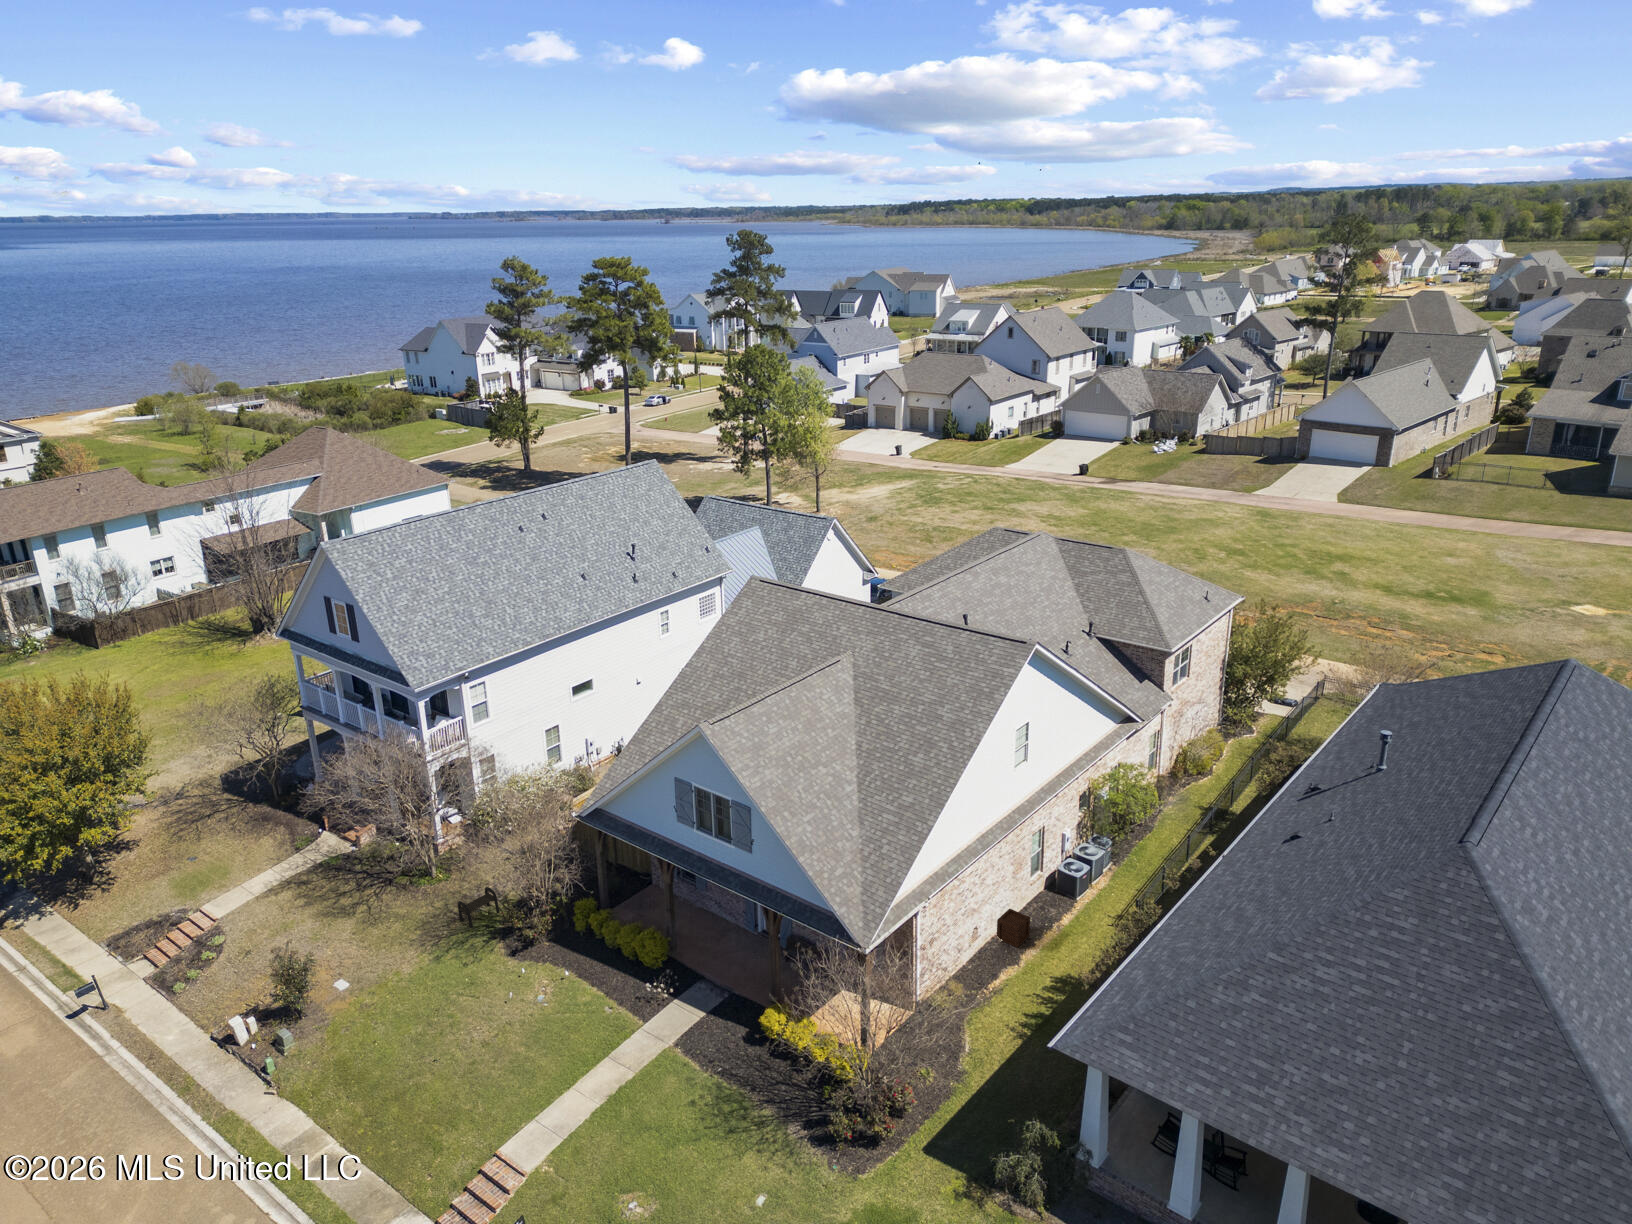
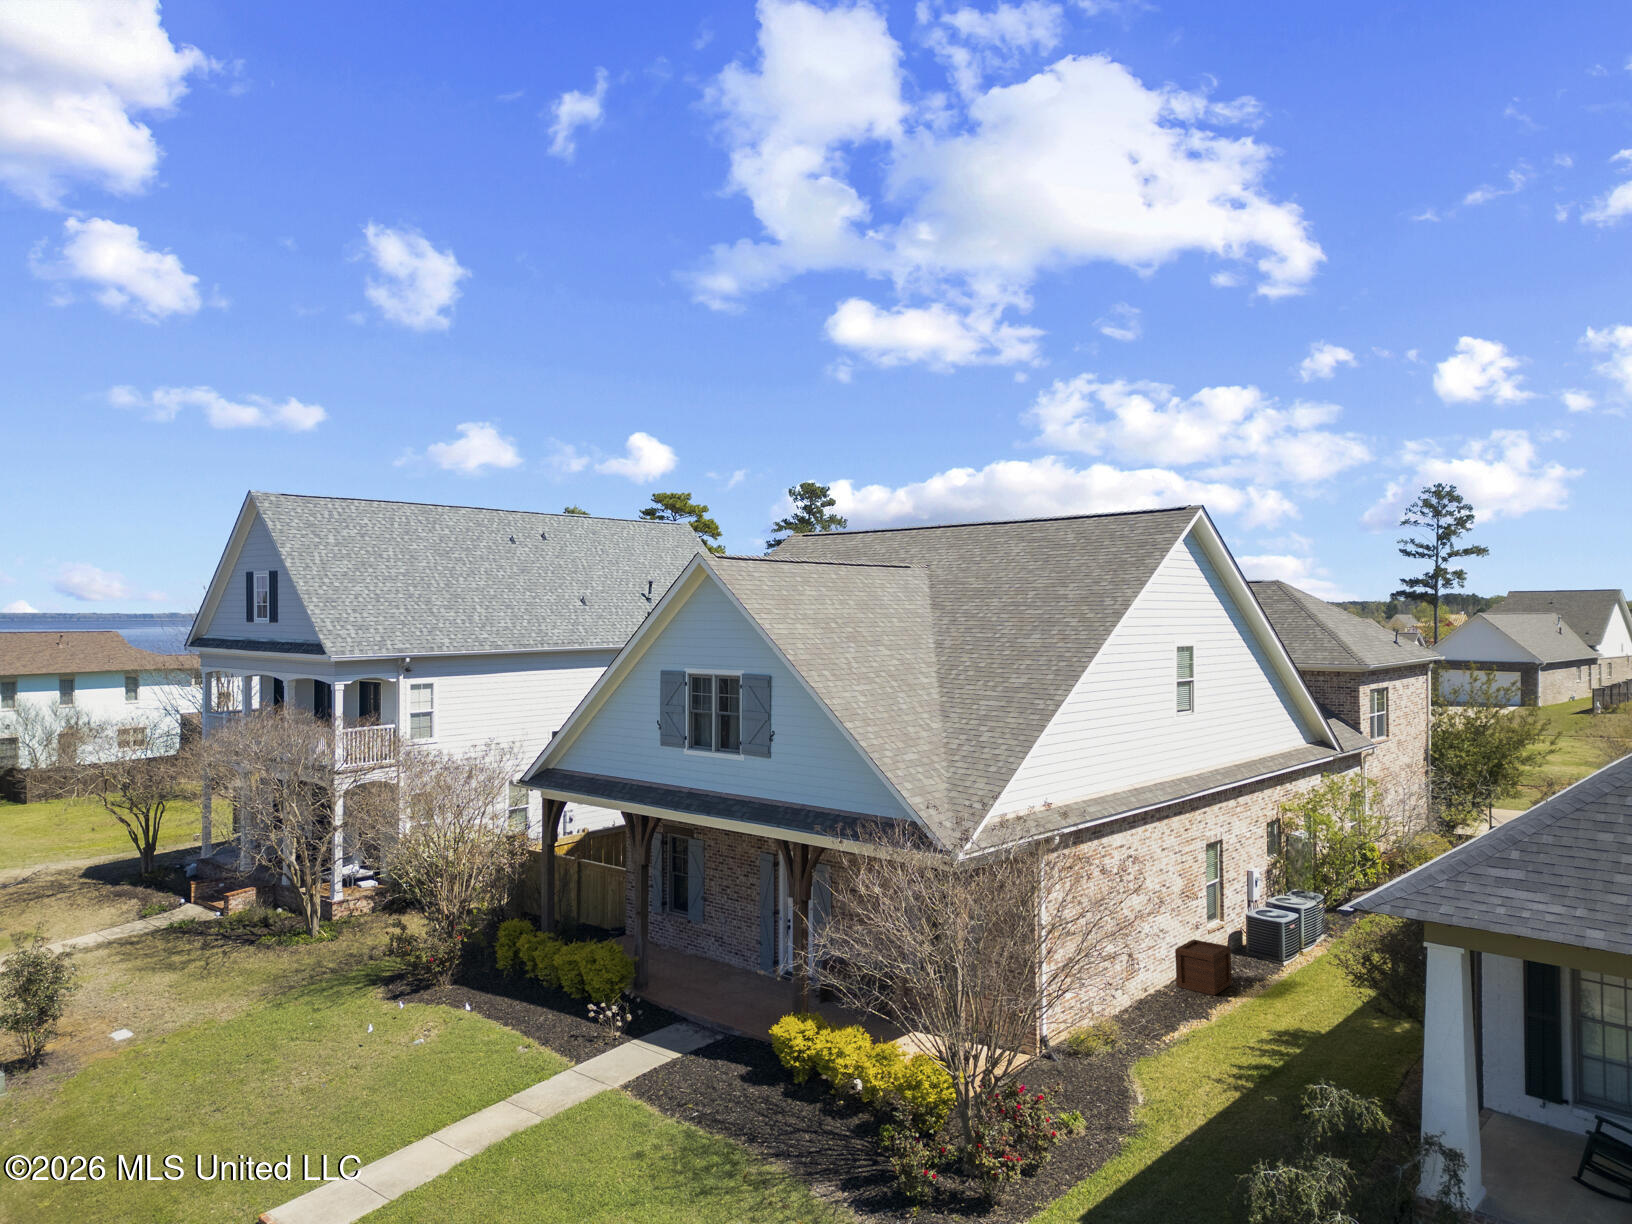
bench: present [458,887,499,928] -> none [327,921,390,973]

